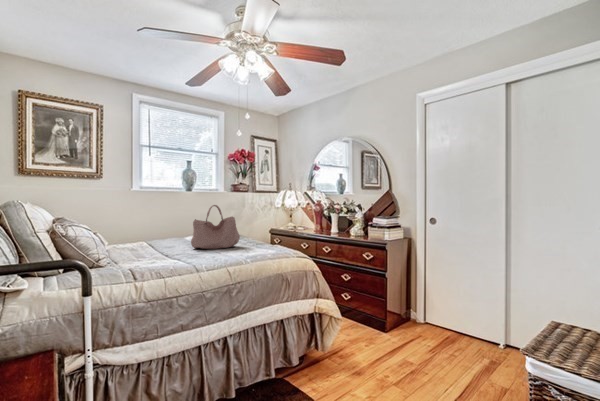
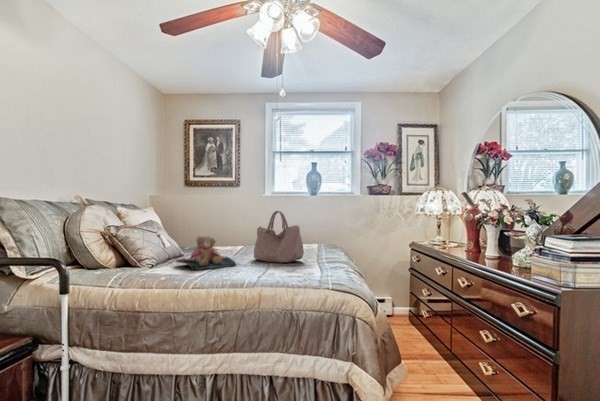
teddy bear: none [138,229,197,261] -> present [176,236,236,270]

